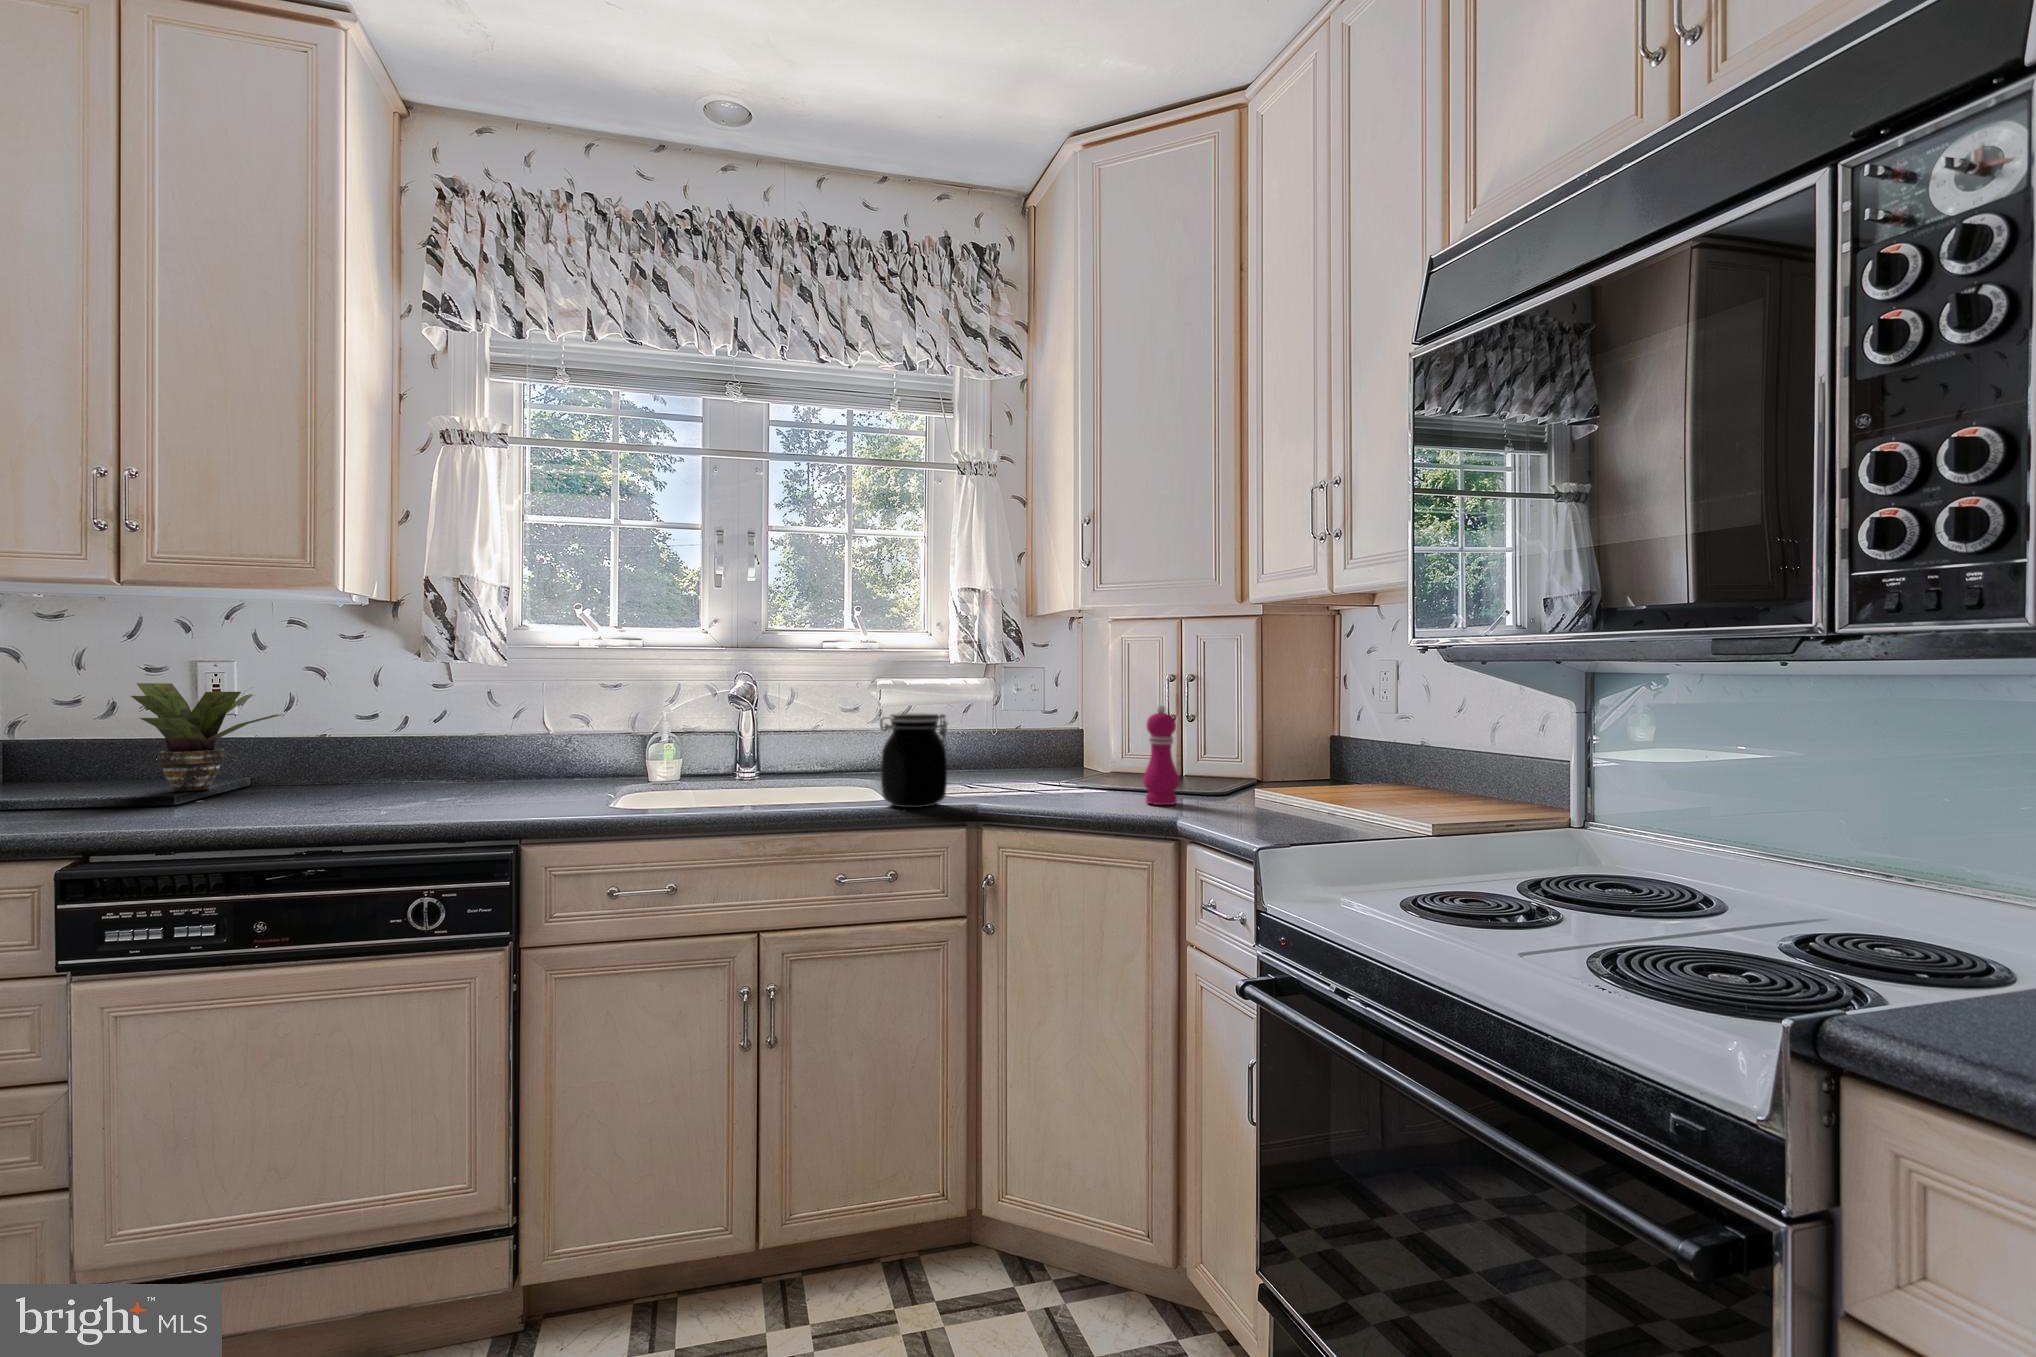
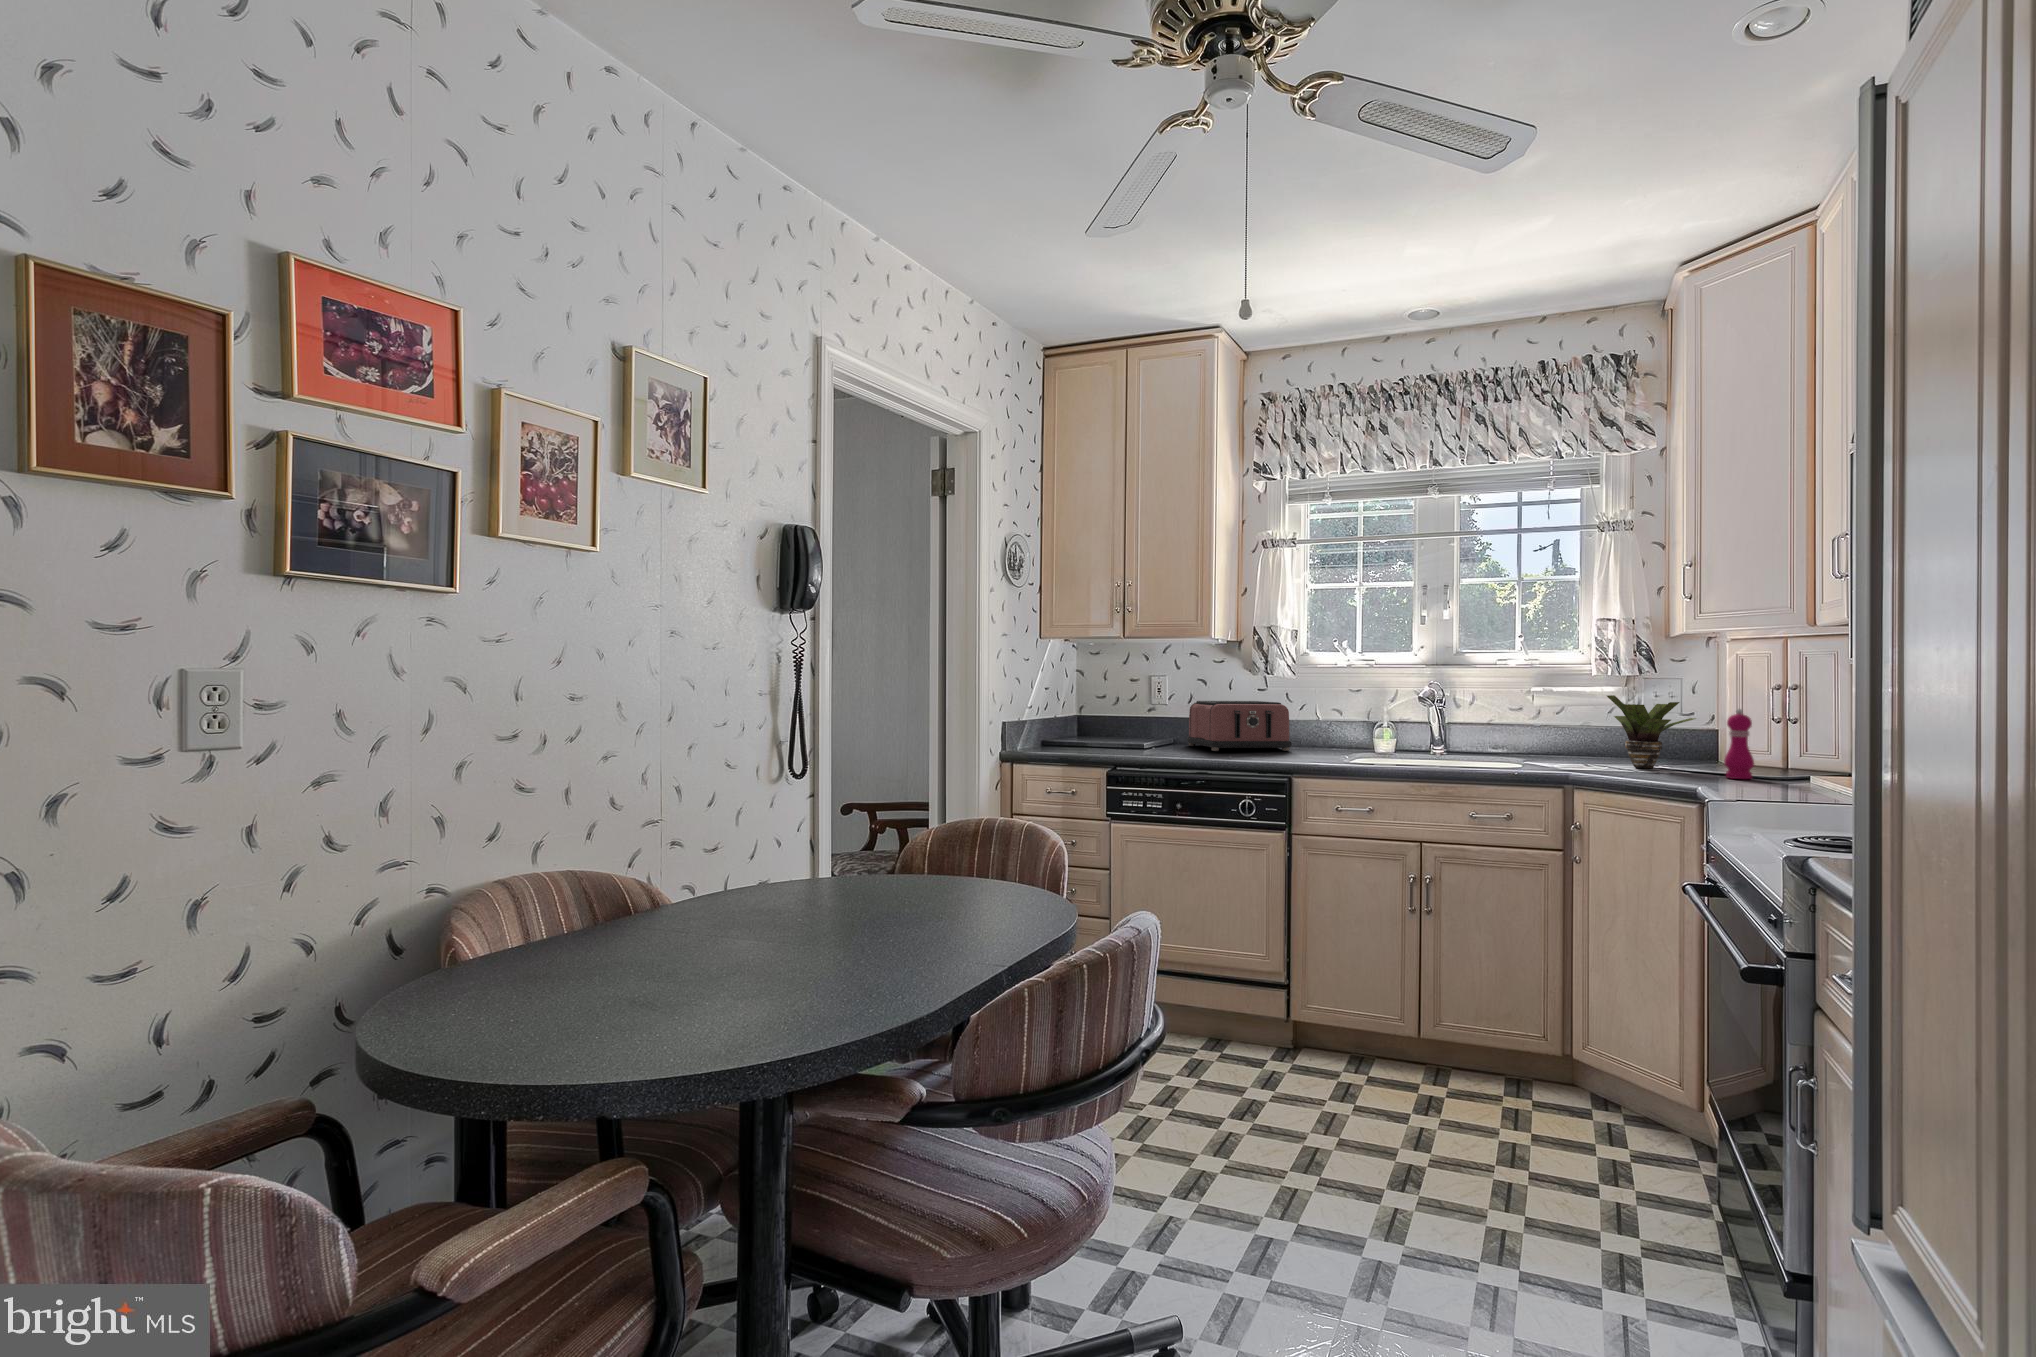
potted plant: present [131,683,282,791] -> present [1607,695,1696,768]
toaster: none [258,707,482,814] -> present [1187,701,1291,751]
jar: present [880,713,948,808] -> none [1523,710,1572,769]

